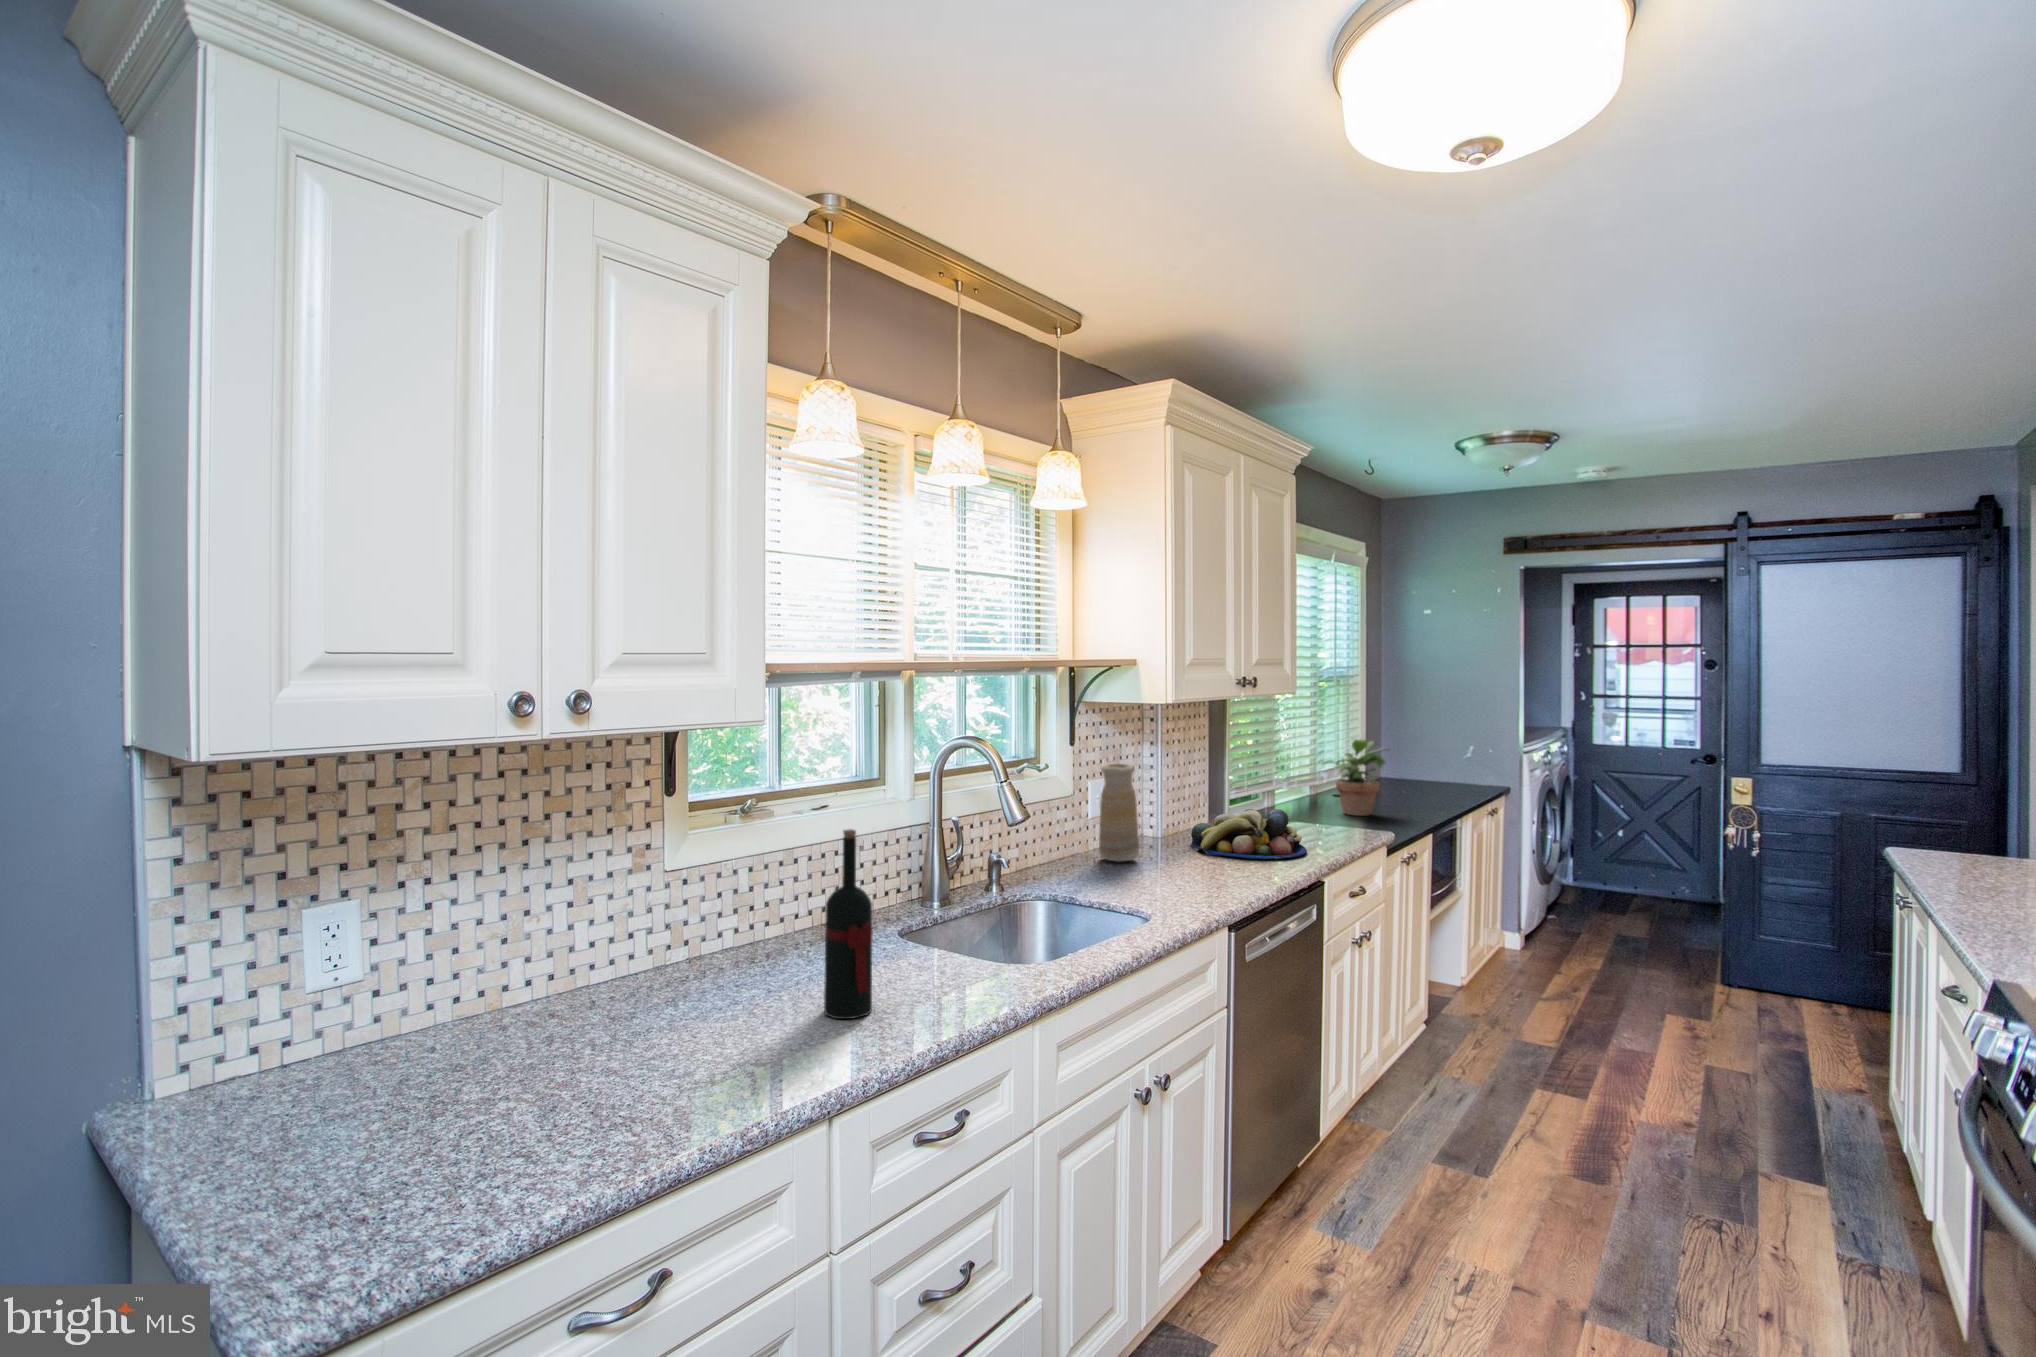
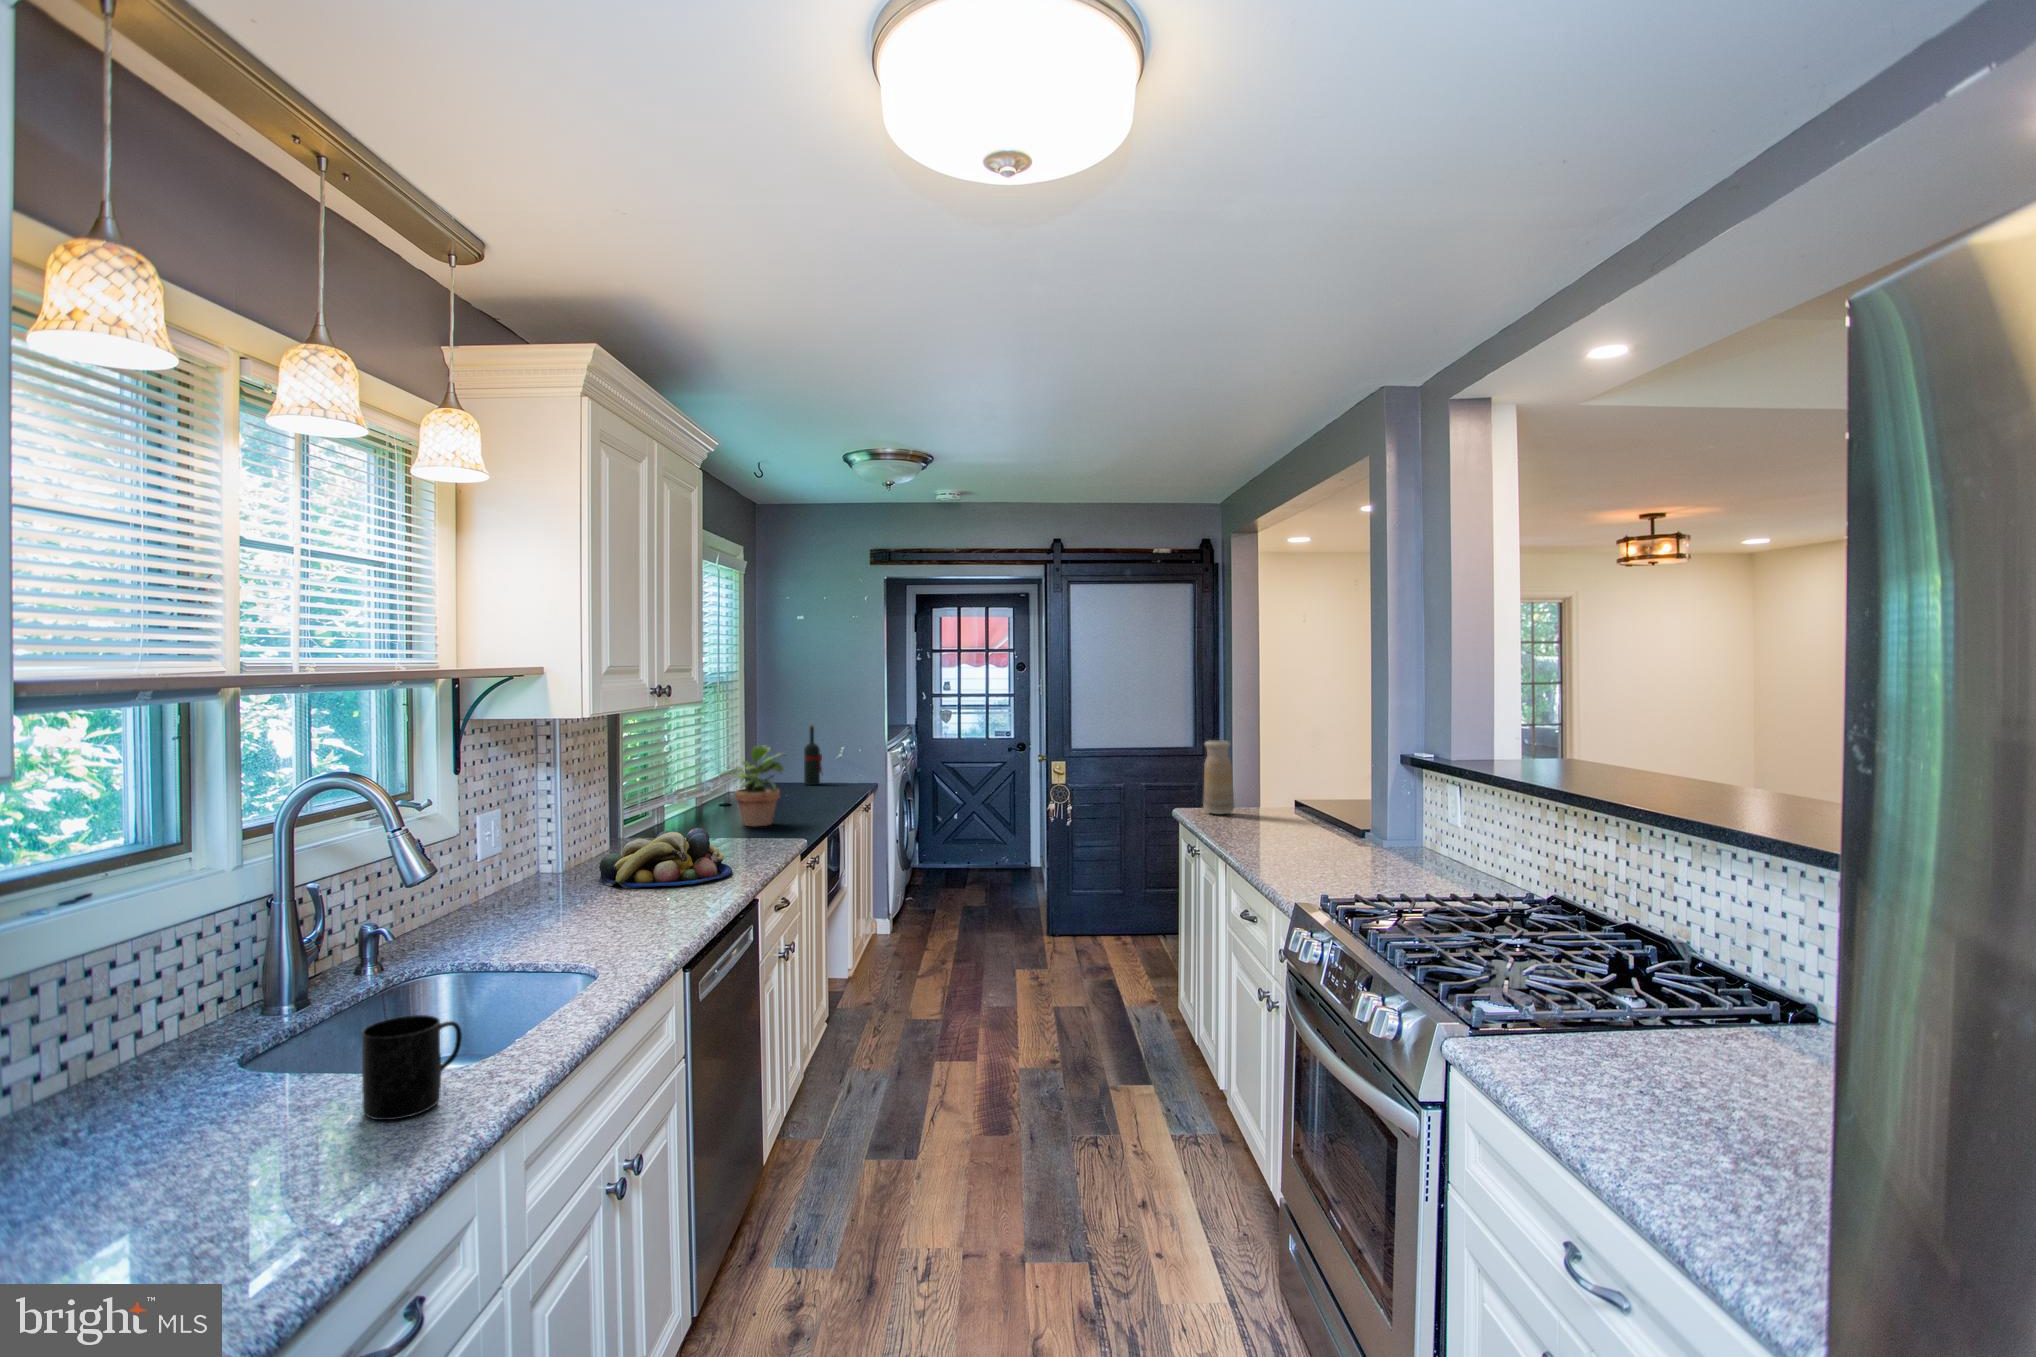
vase: present [1099,764,1139,862] -> present [1203,740,1234,814]
wine bottle: present [824,829,873,1019] -> present [804,725,822,785]
mug: none [933,921,1001,996] -> present [362,1015,462,1120]

